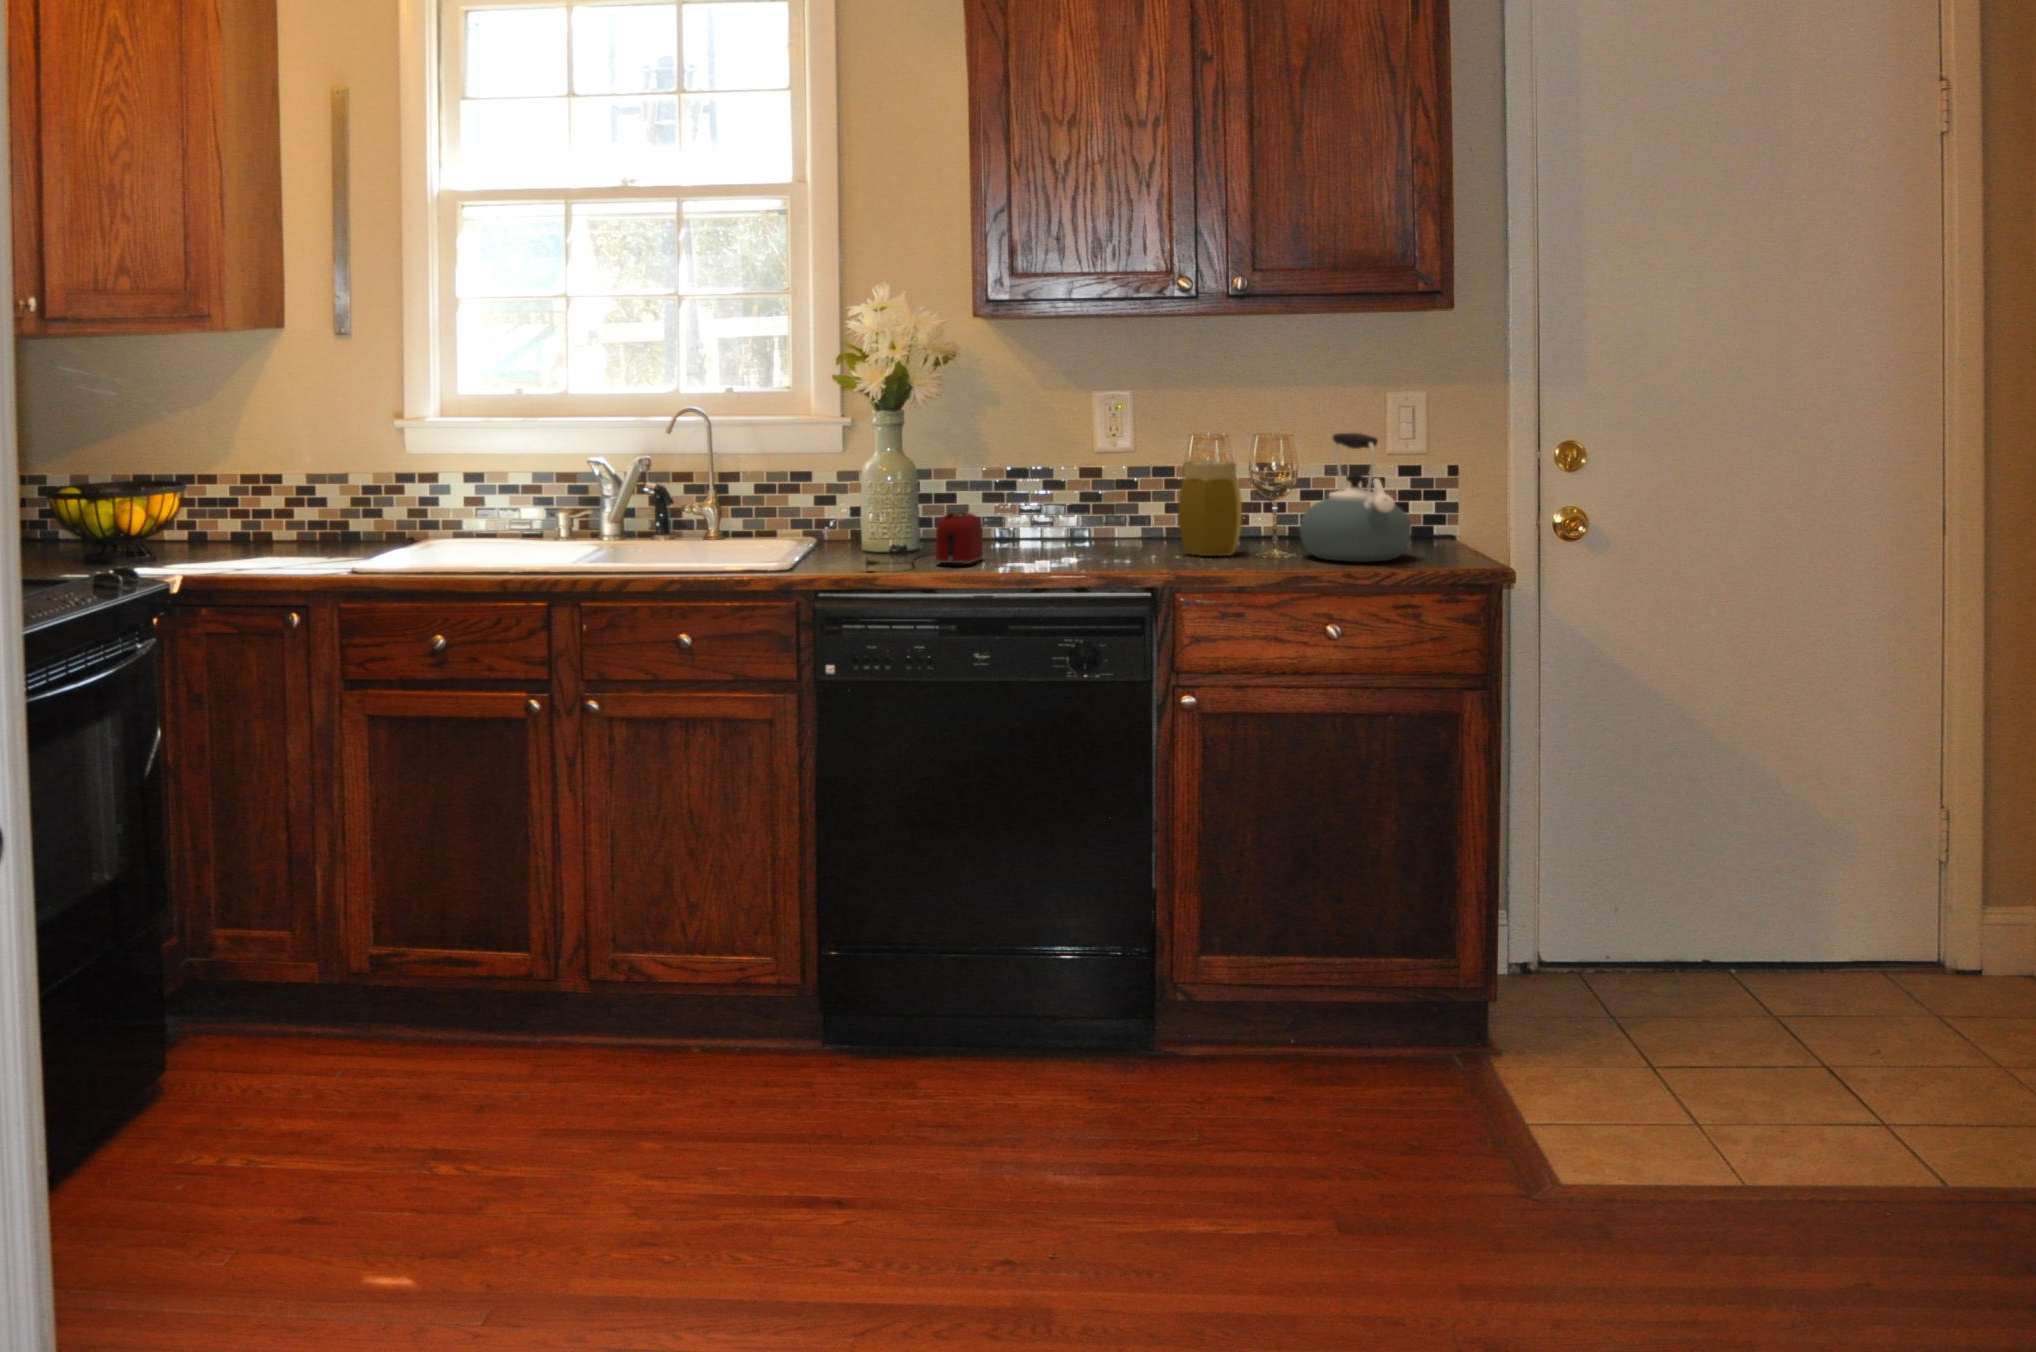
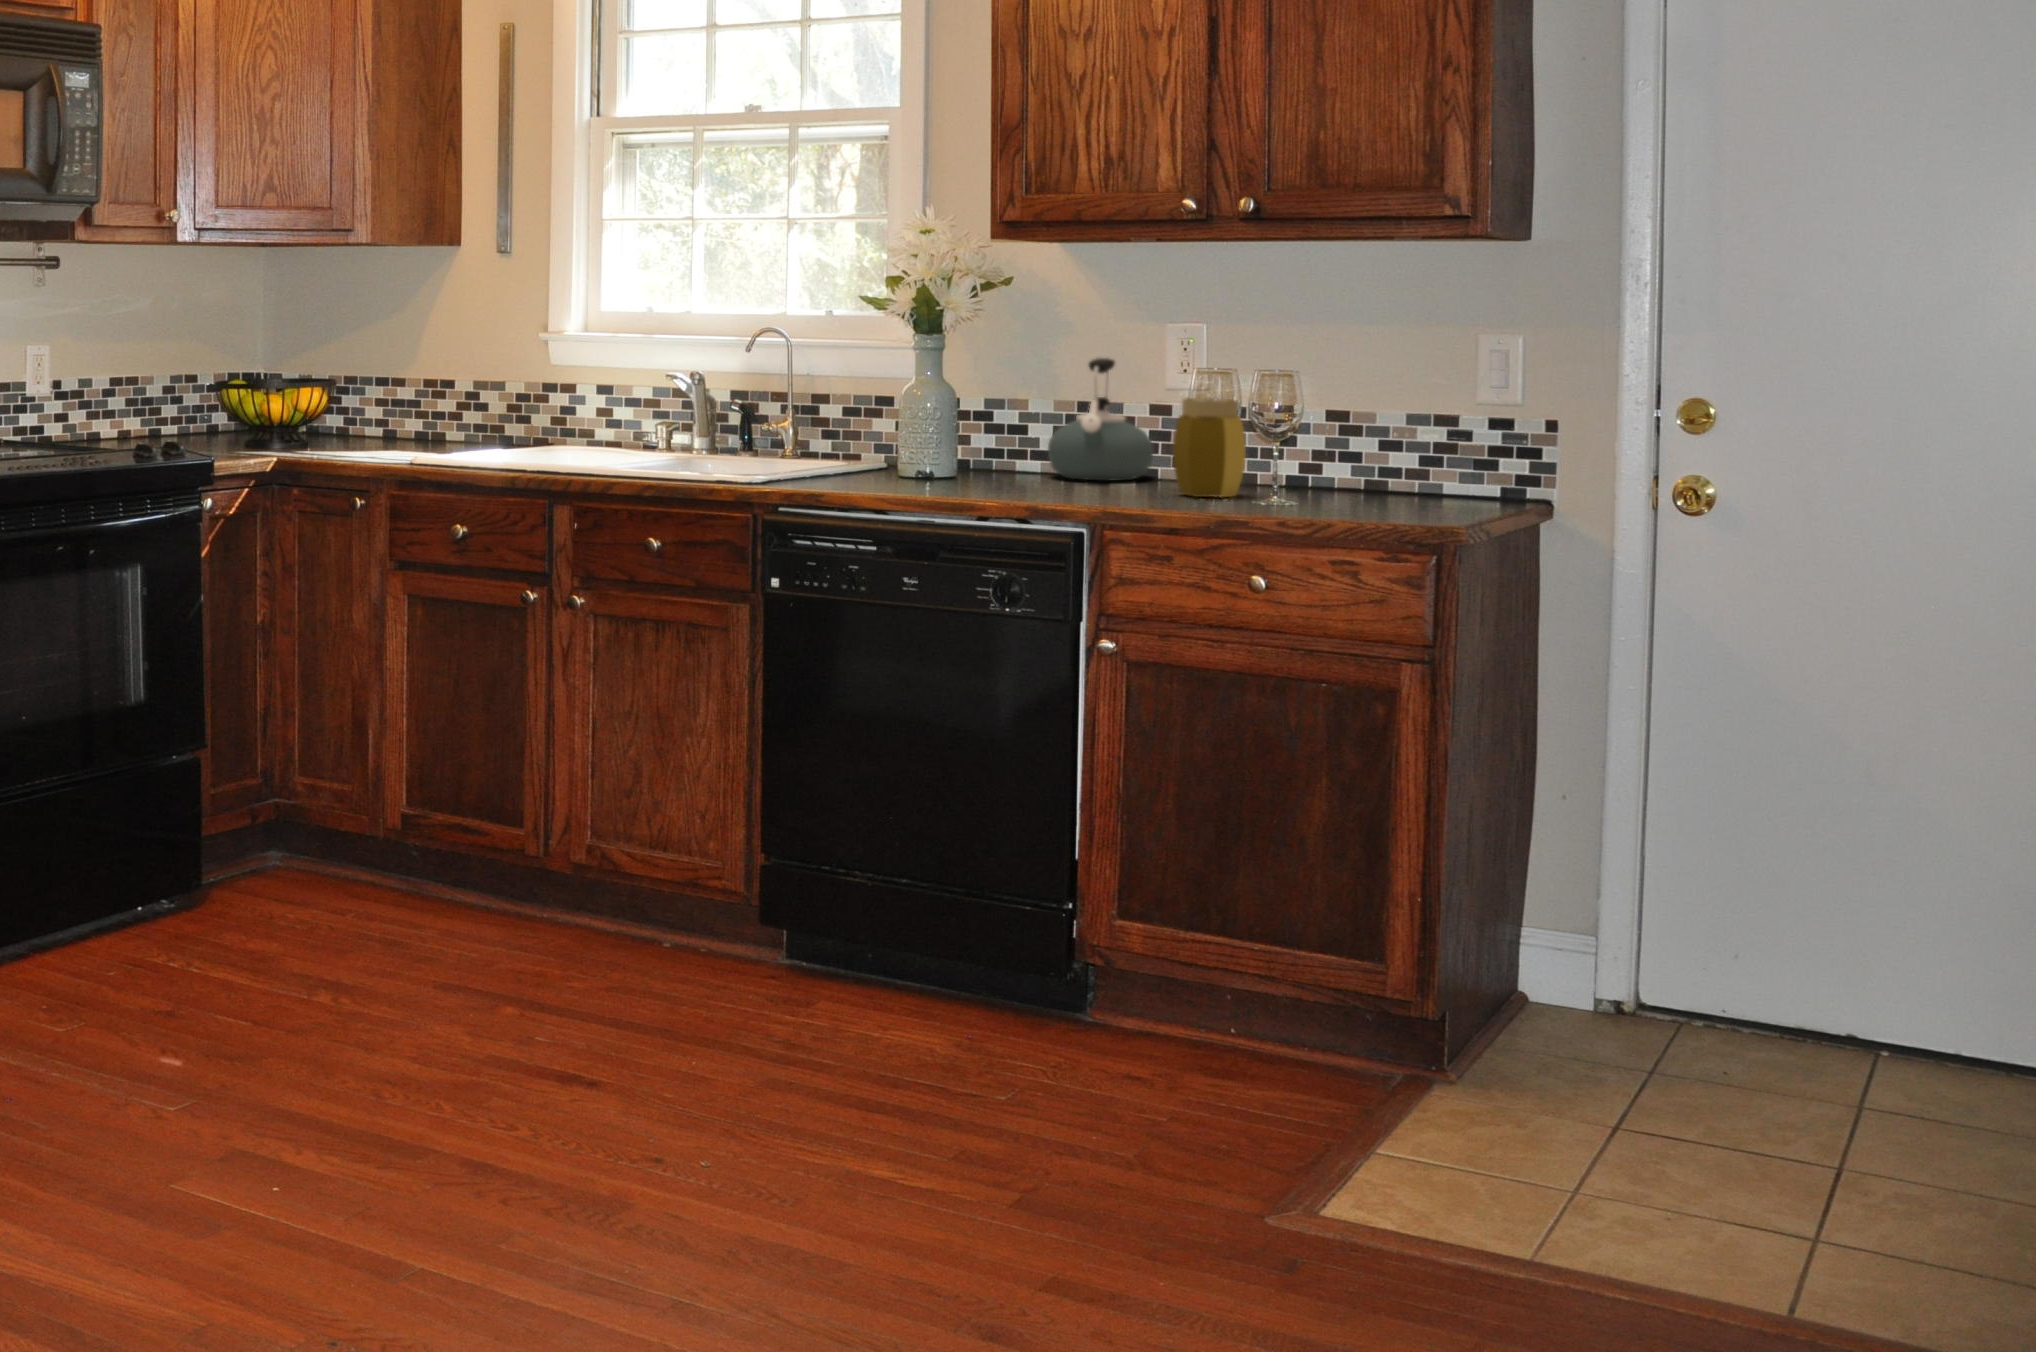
kettle: present [1300,433,1411,562] -> present [1048,358,1153,480]
toaster: present [863,513,983,568] -> none [827,437,974,487]

